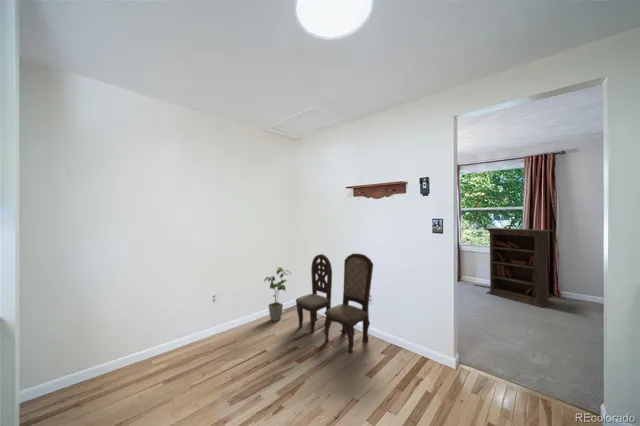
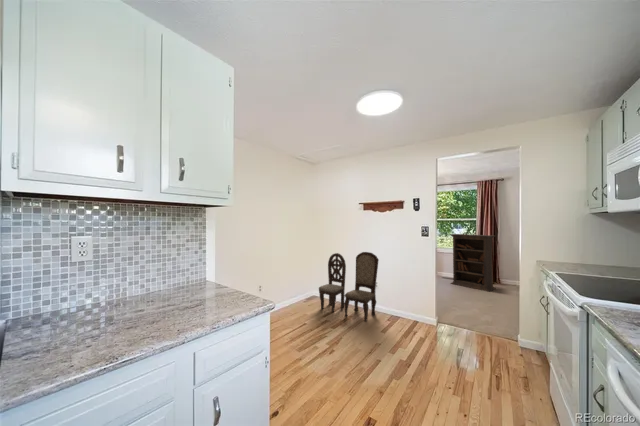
house plant: present [265,267,289,321] -> none [292,264,314,306]

